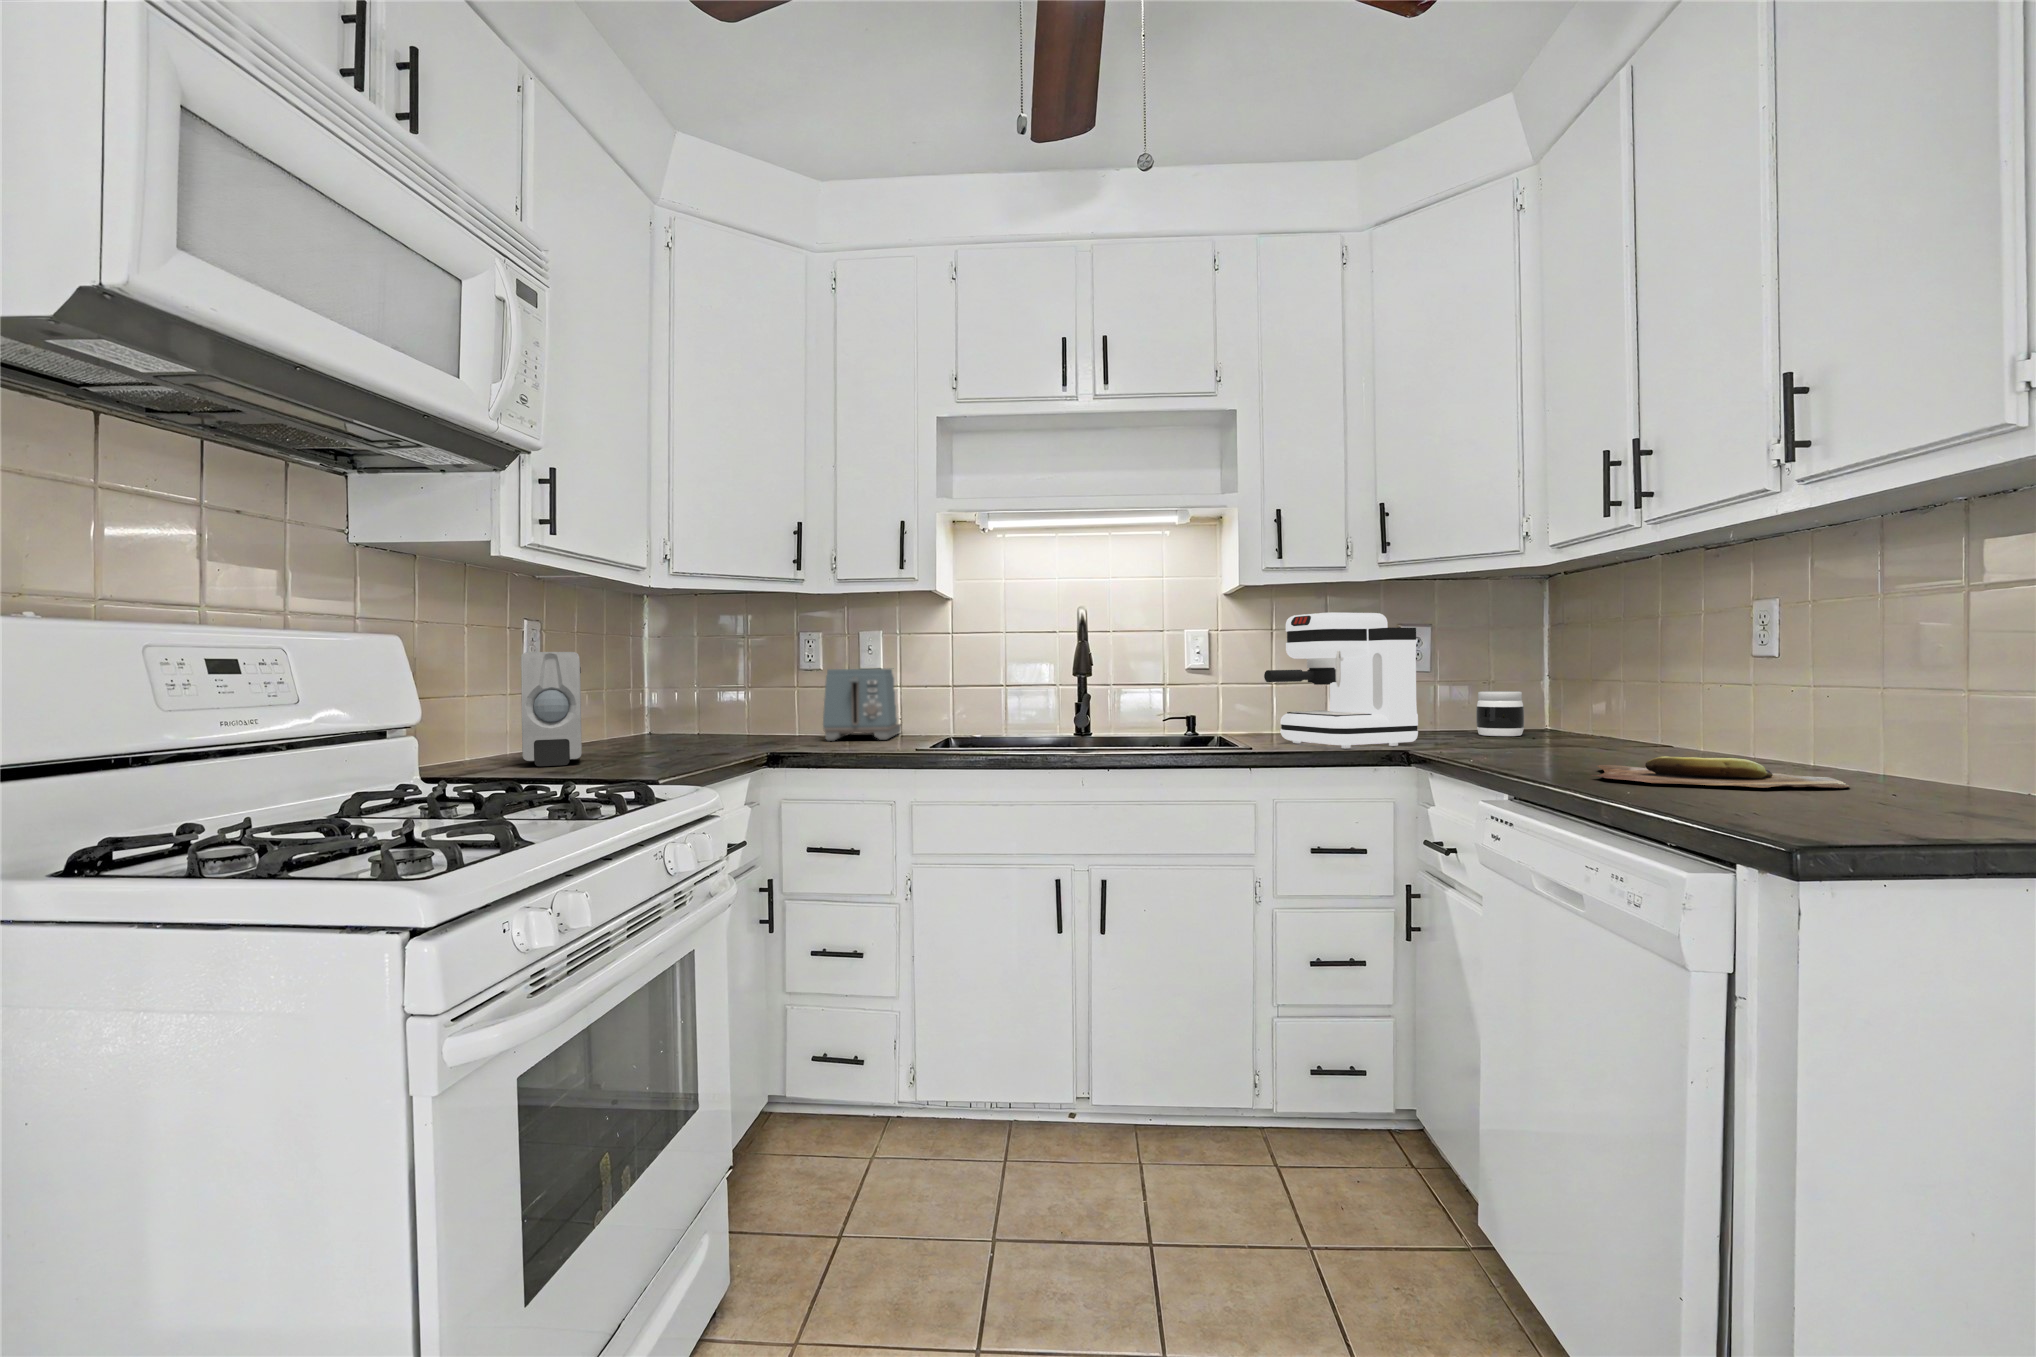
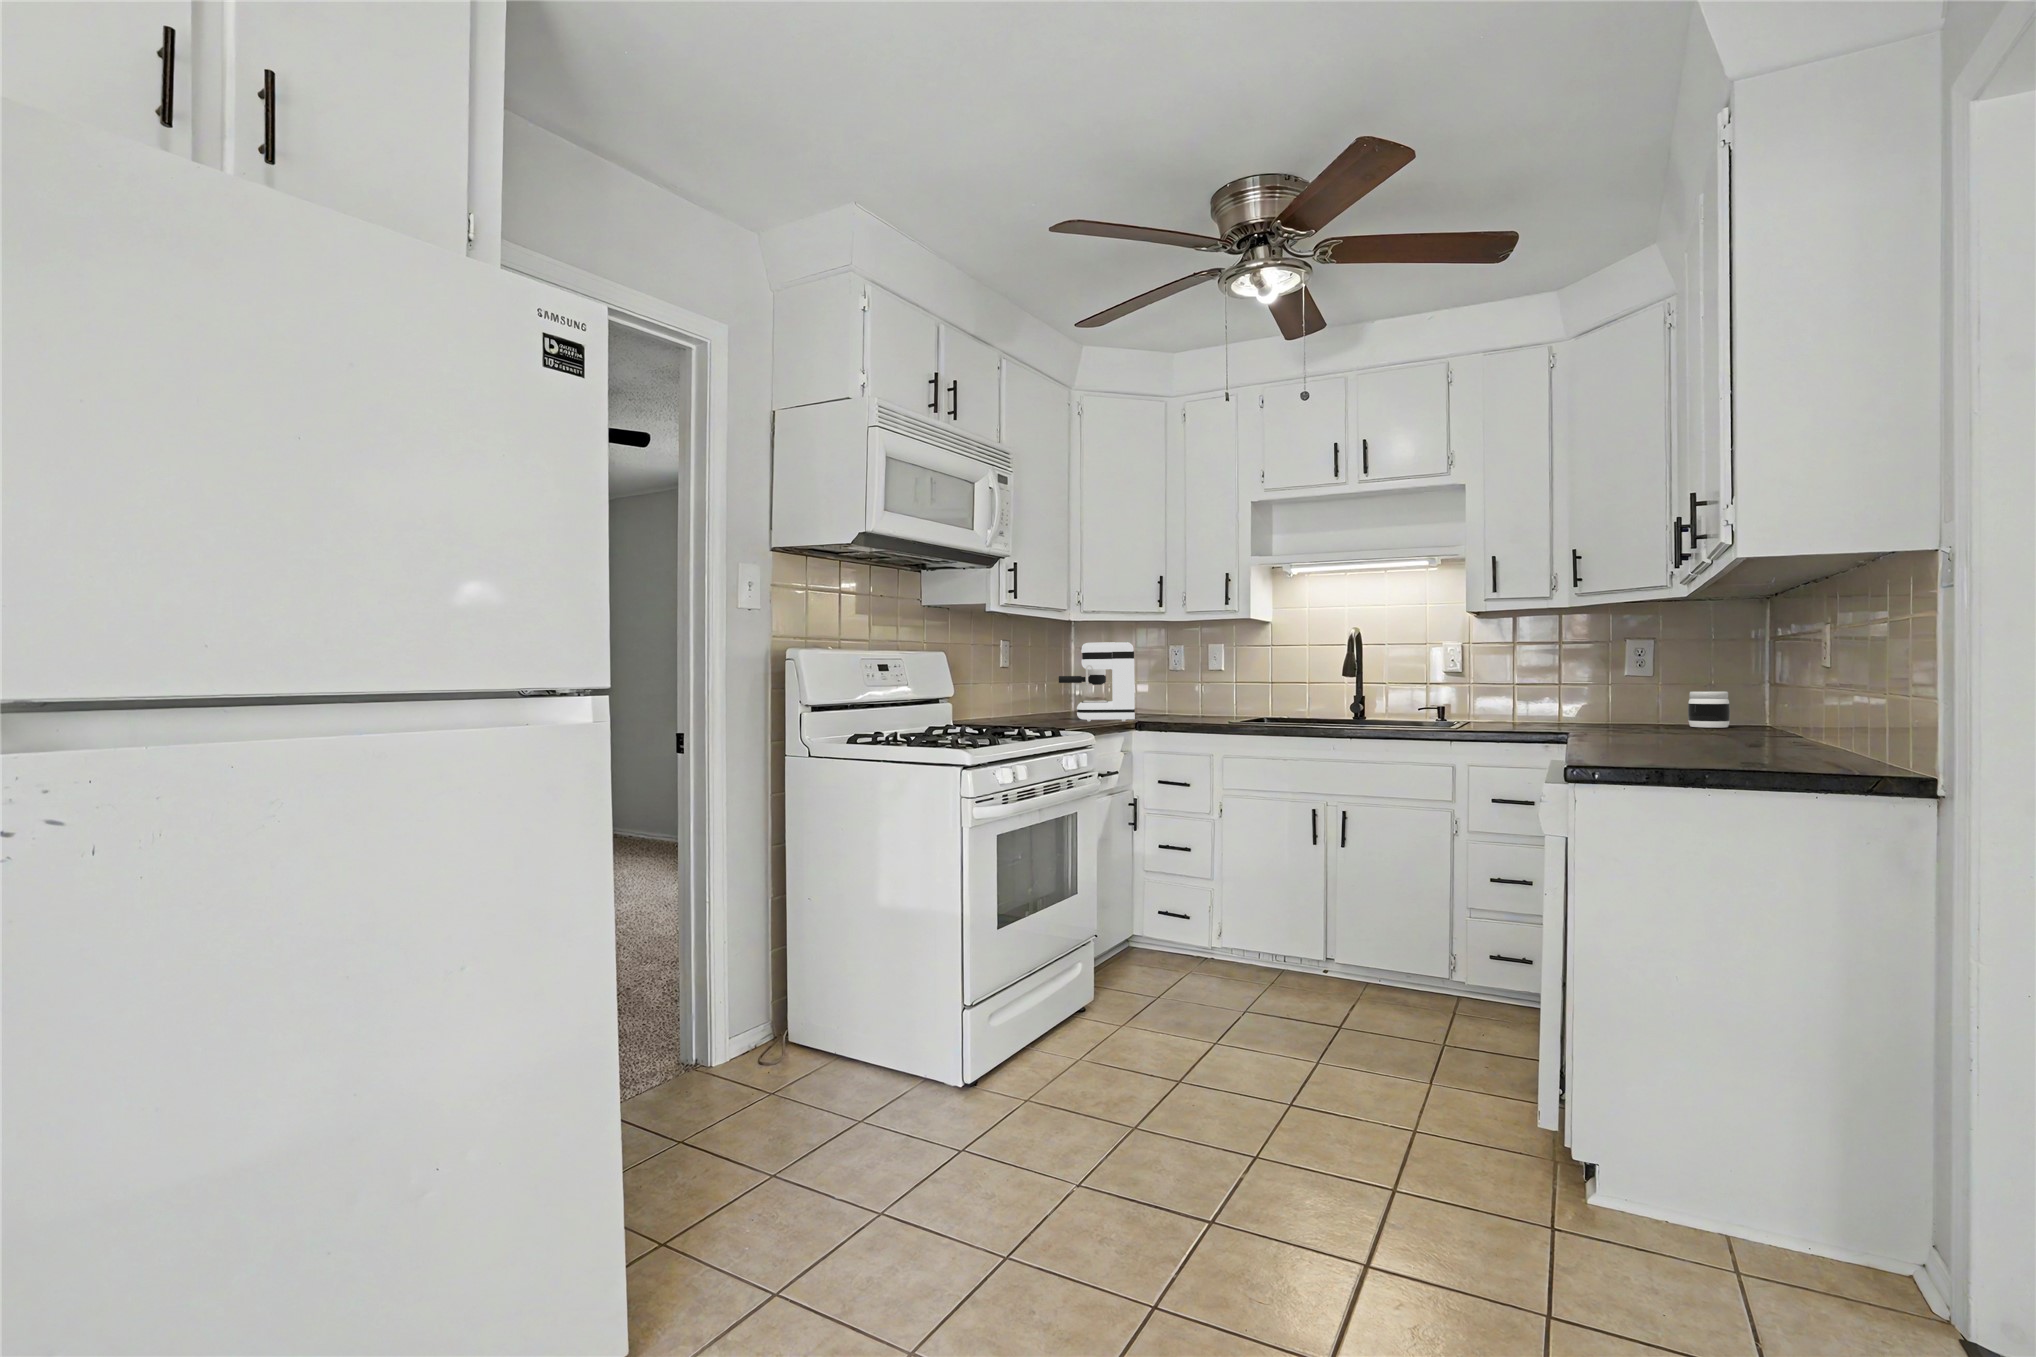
coffee maker: present [1264,613,1418,748] -> present [1059,642,1135,721]
soap dispenser: present [521,652,582,766] -> none [999,661,1030,725]
toaster: present [823,669,901,741] -> none [1177,671,1239,720]
cutting board: present [1593,756,1850,788] -> none [1610,730,1783,749]

